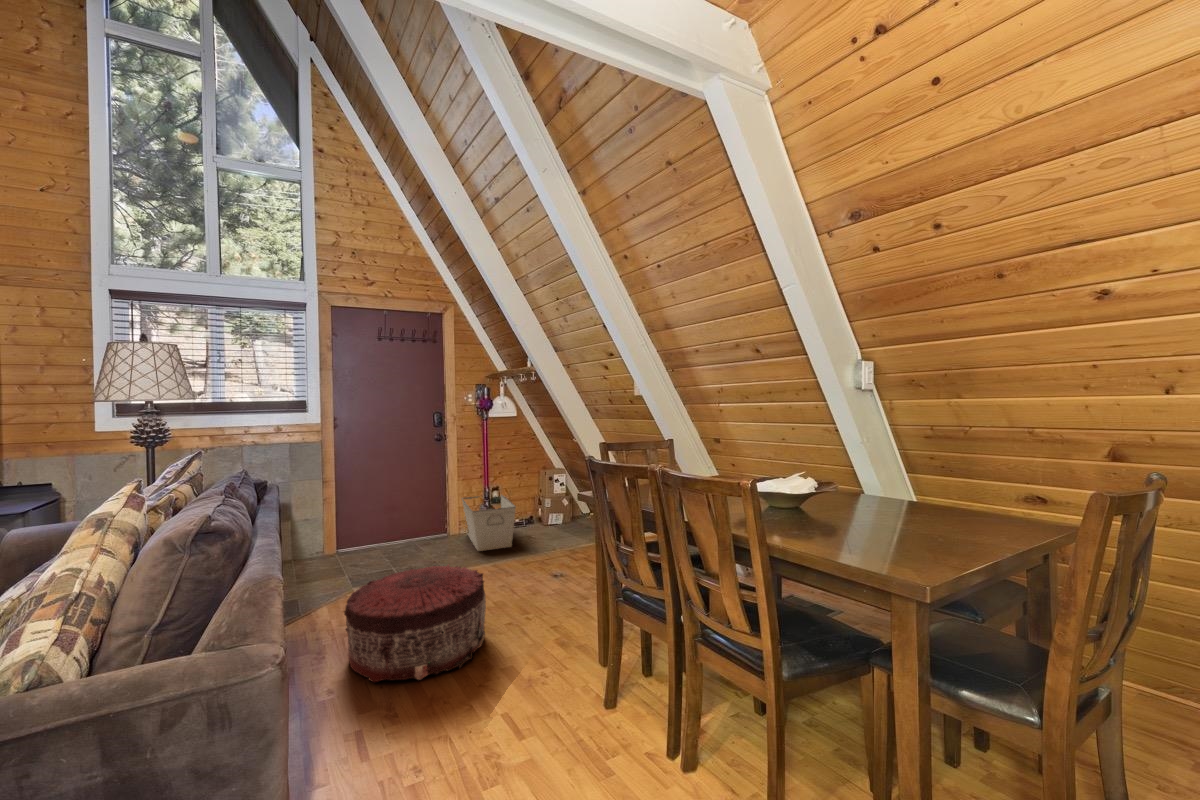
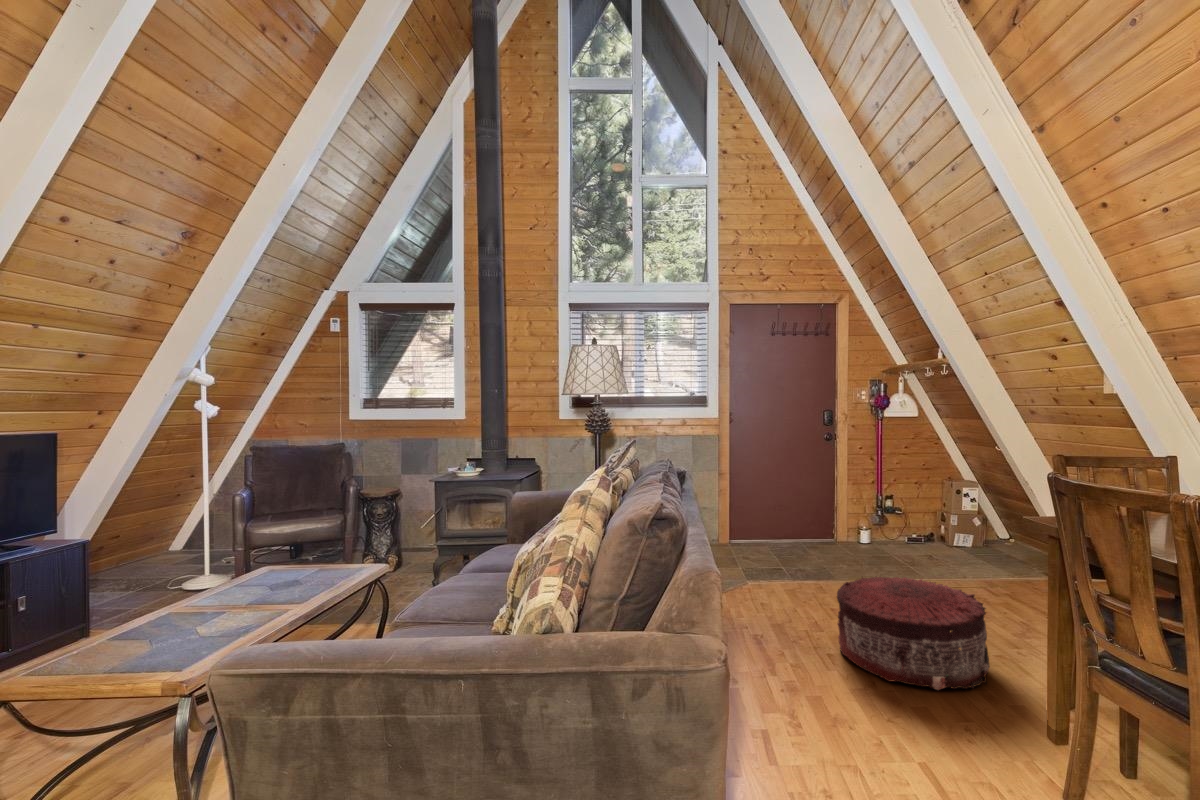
storage bin: present [462,495,516,551] -> none [854,504,933,566]

